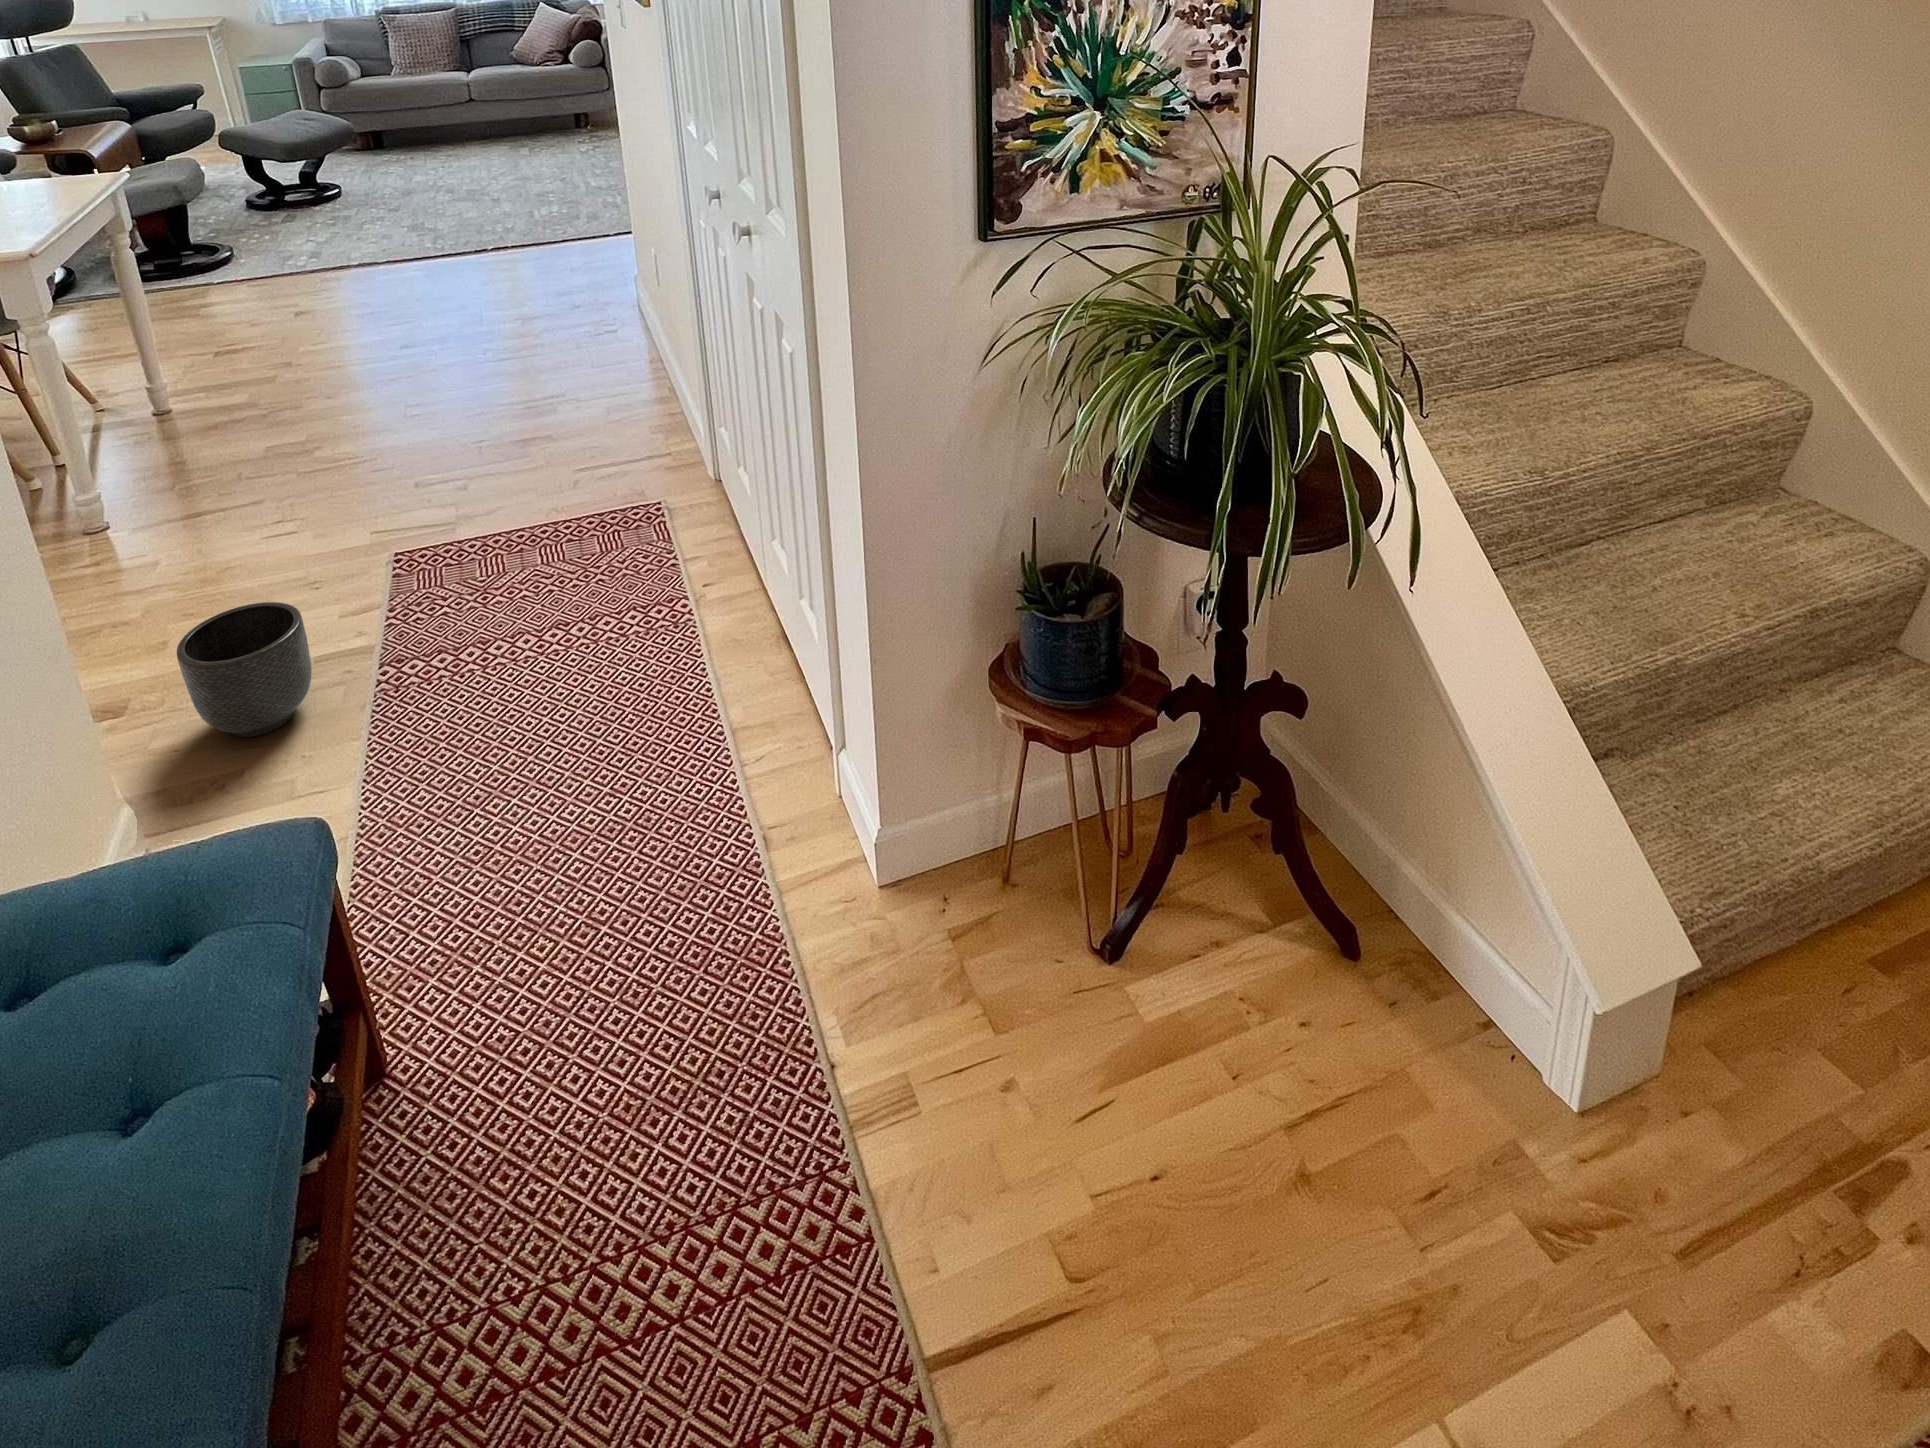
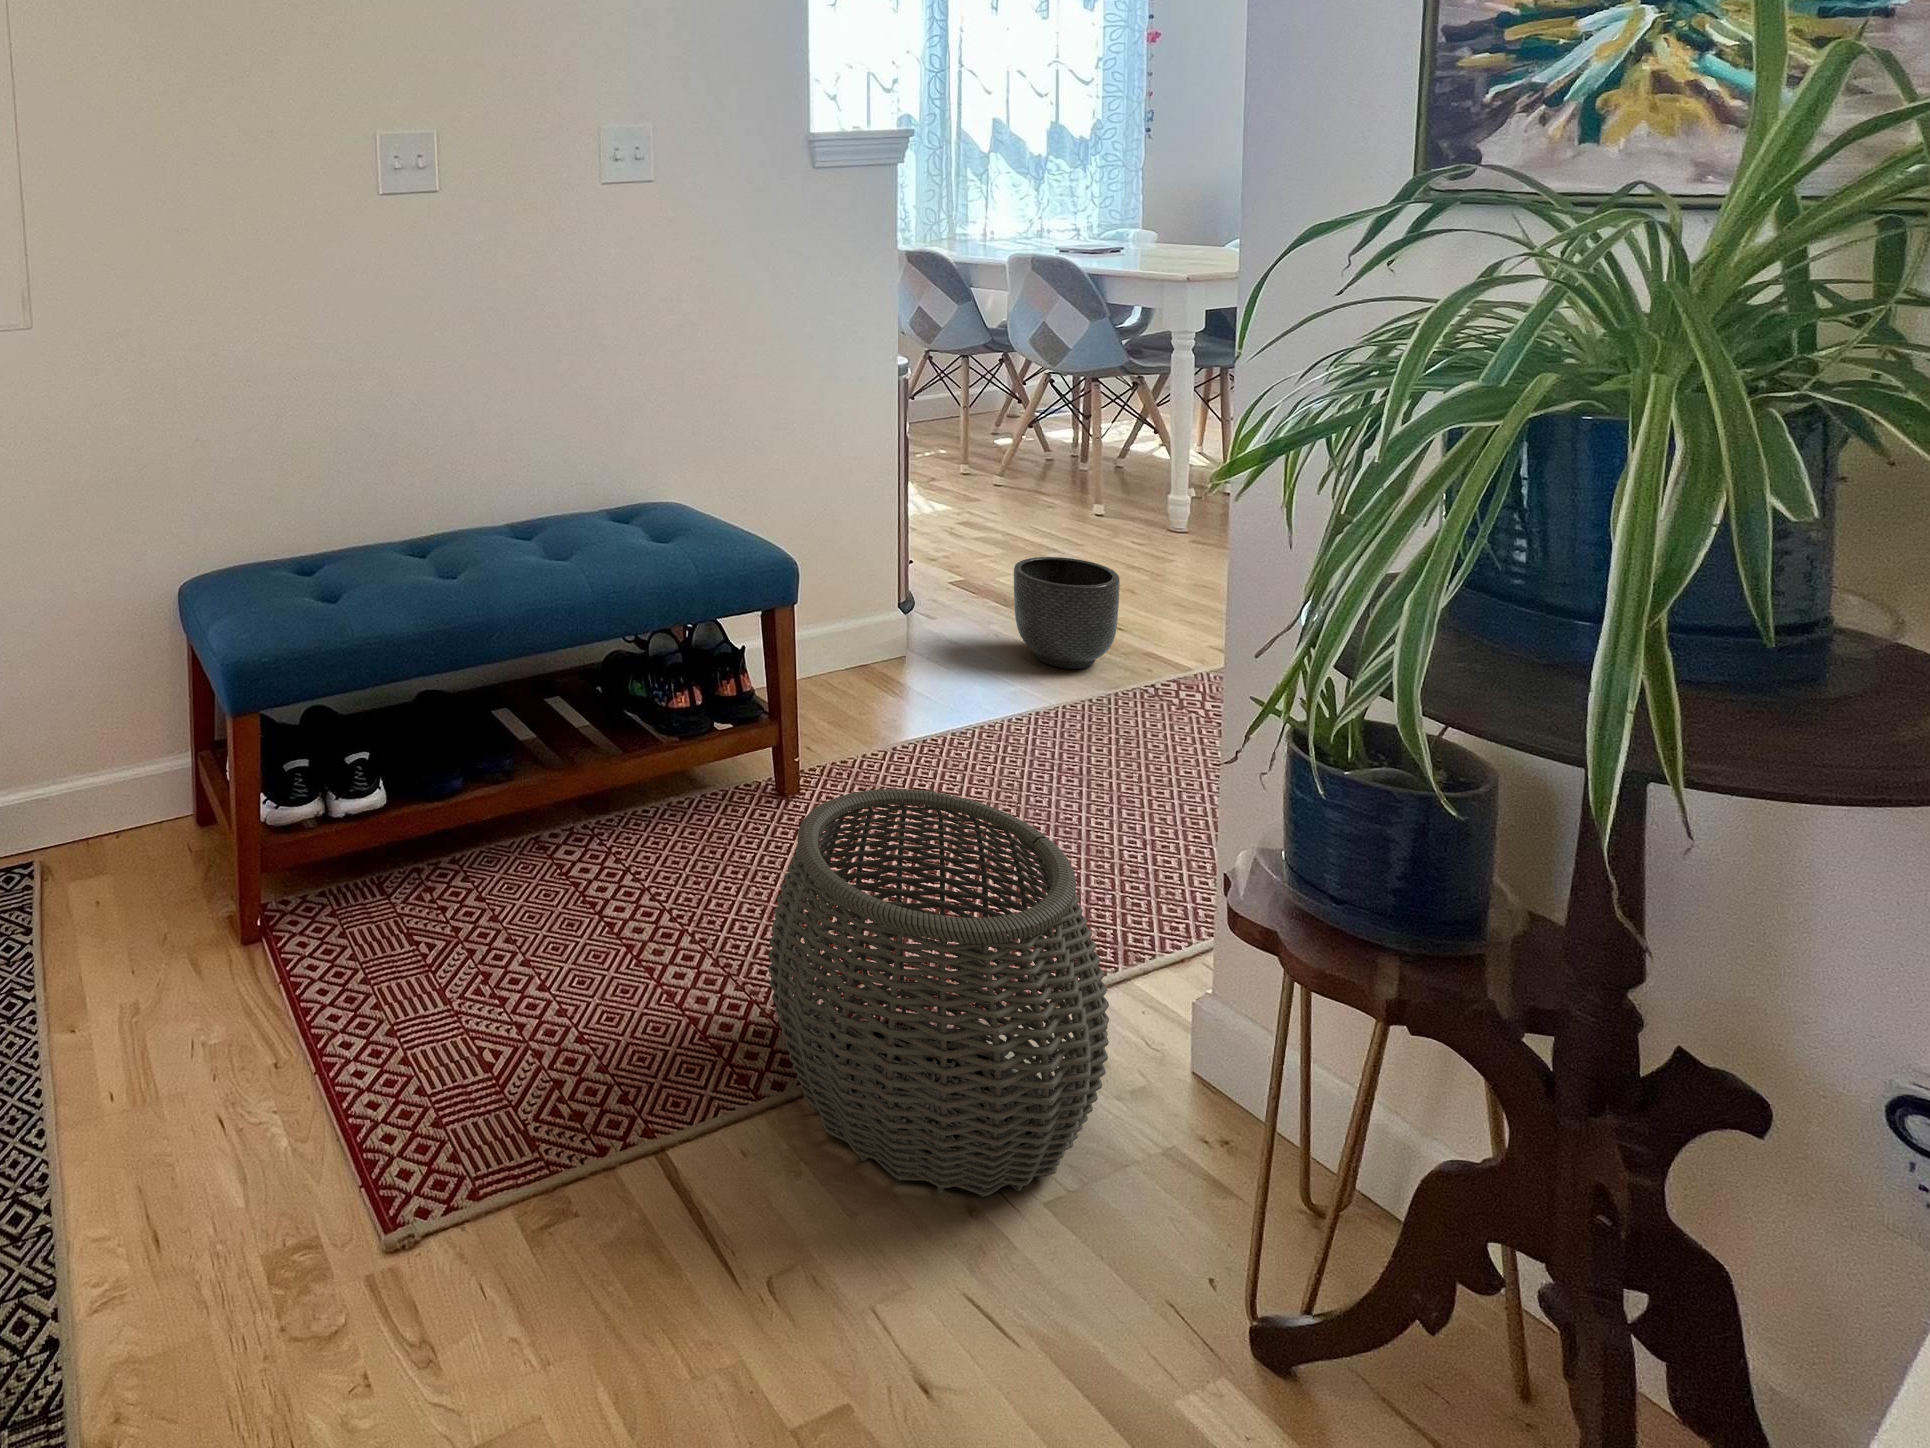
woven basket: none [736,814,1021,1188] -> present [768,789,1109,1197]

